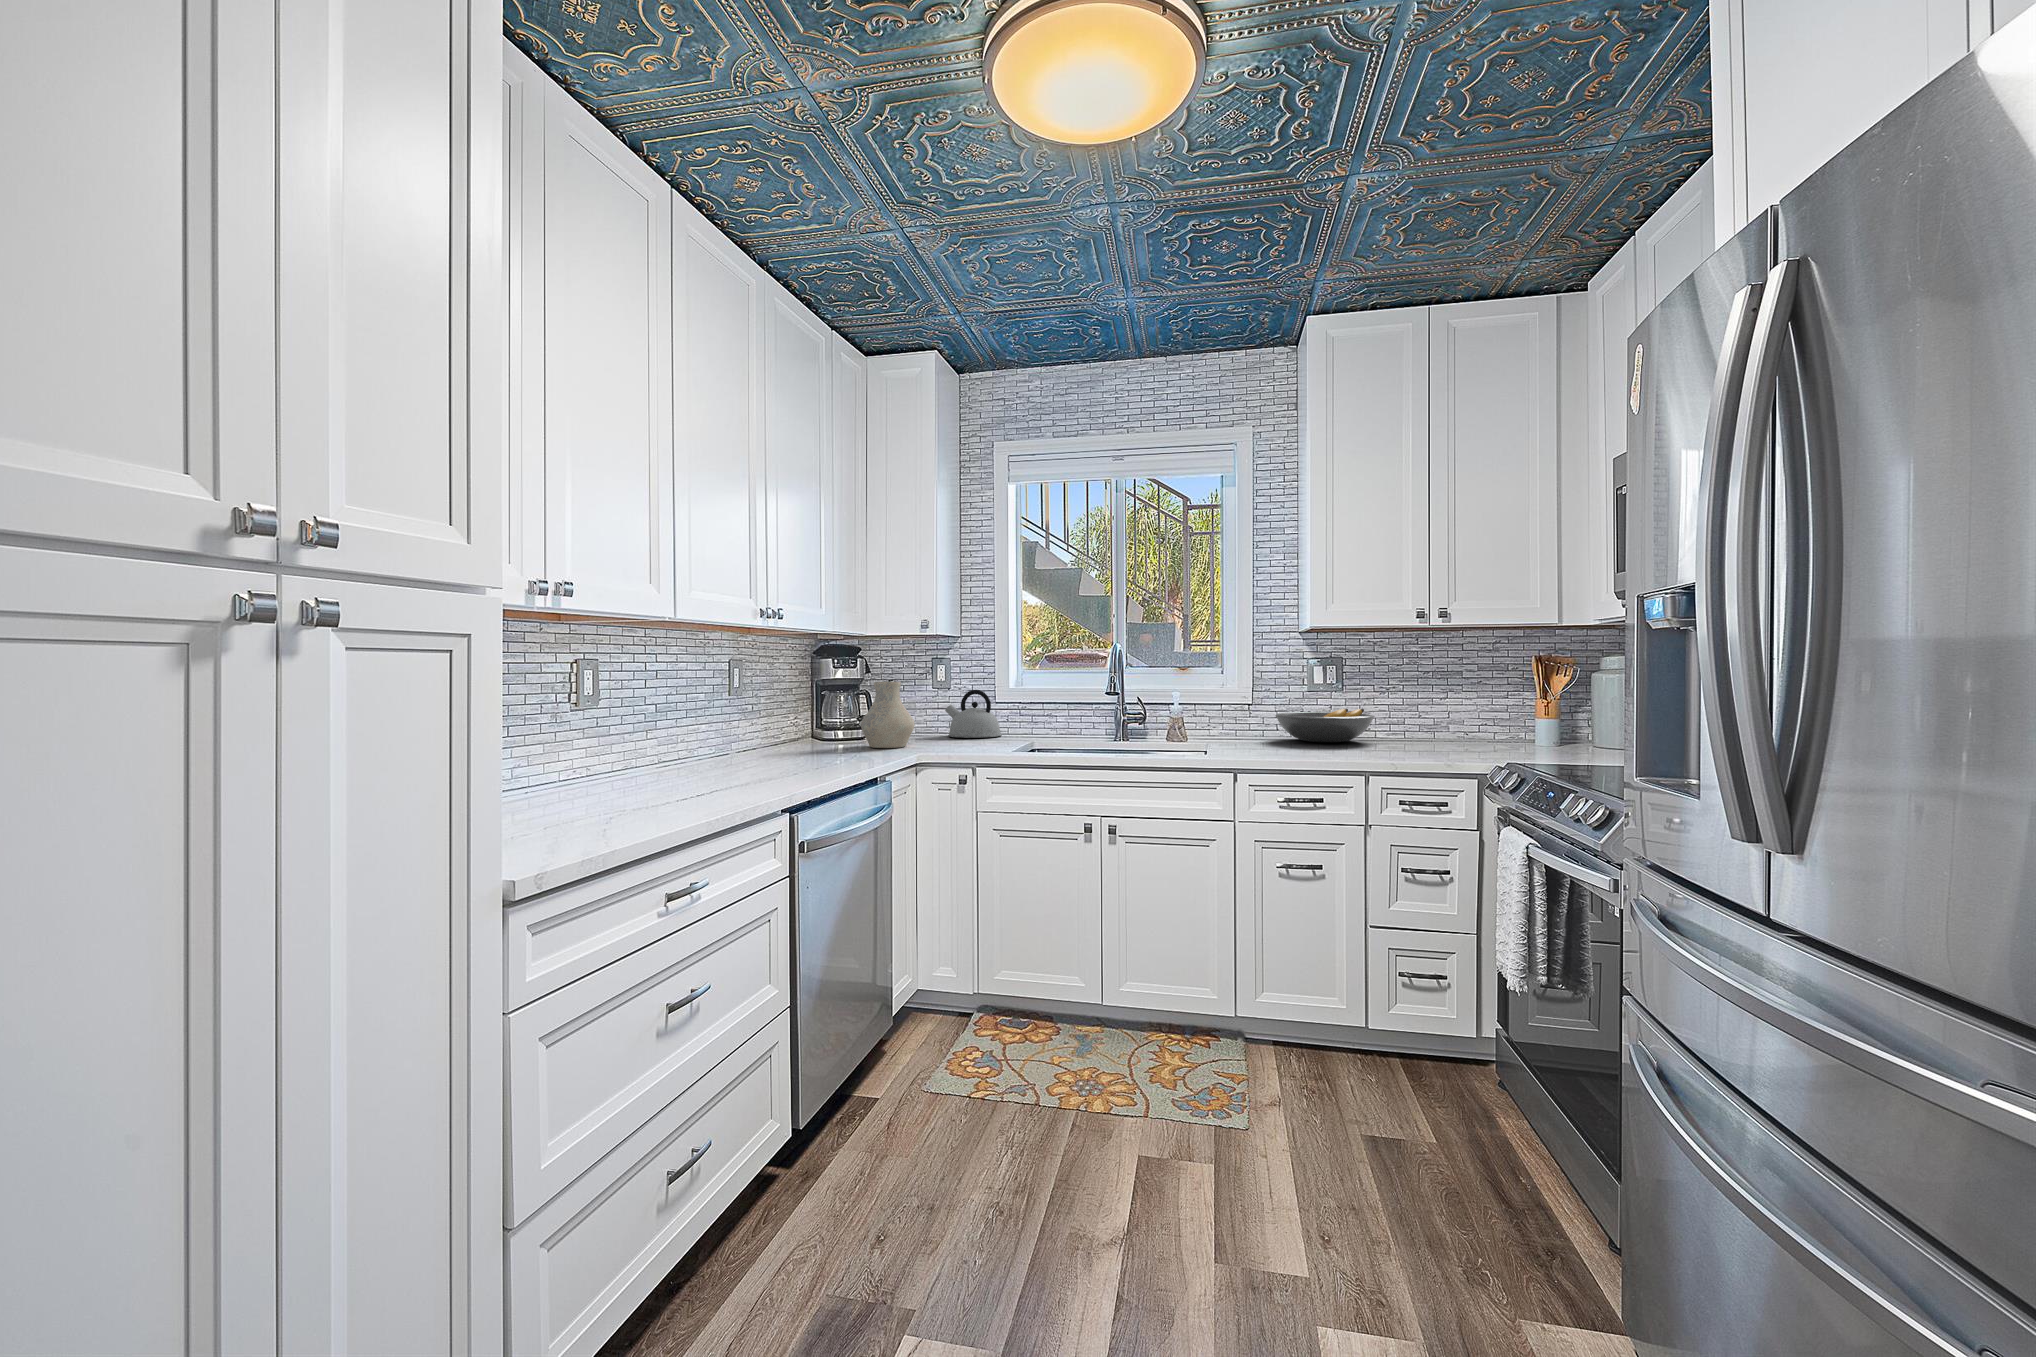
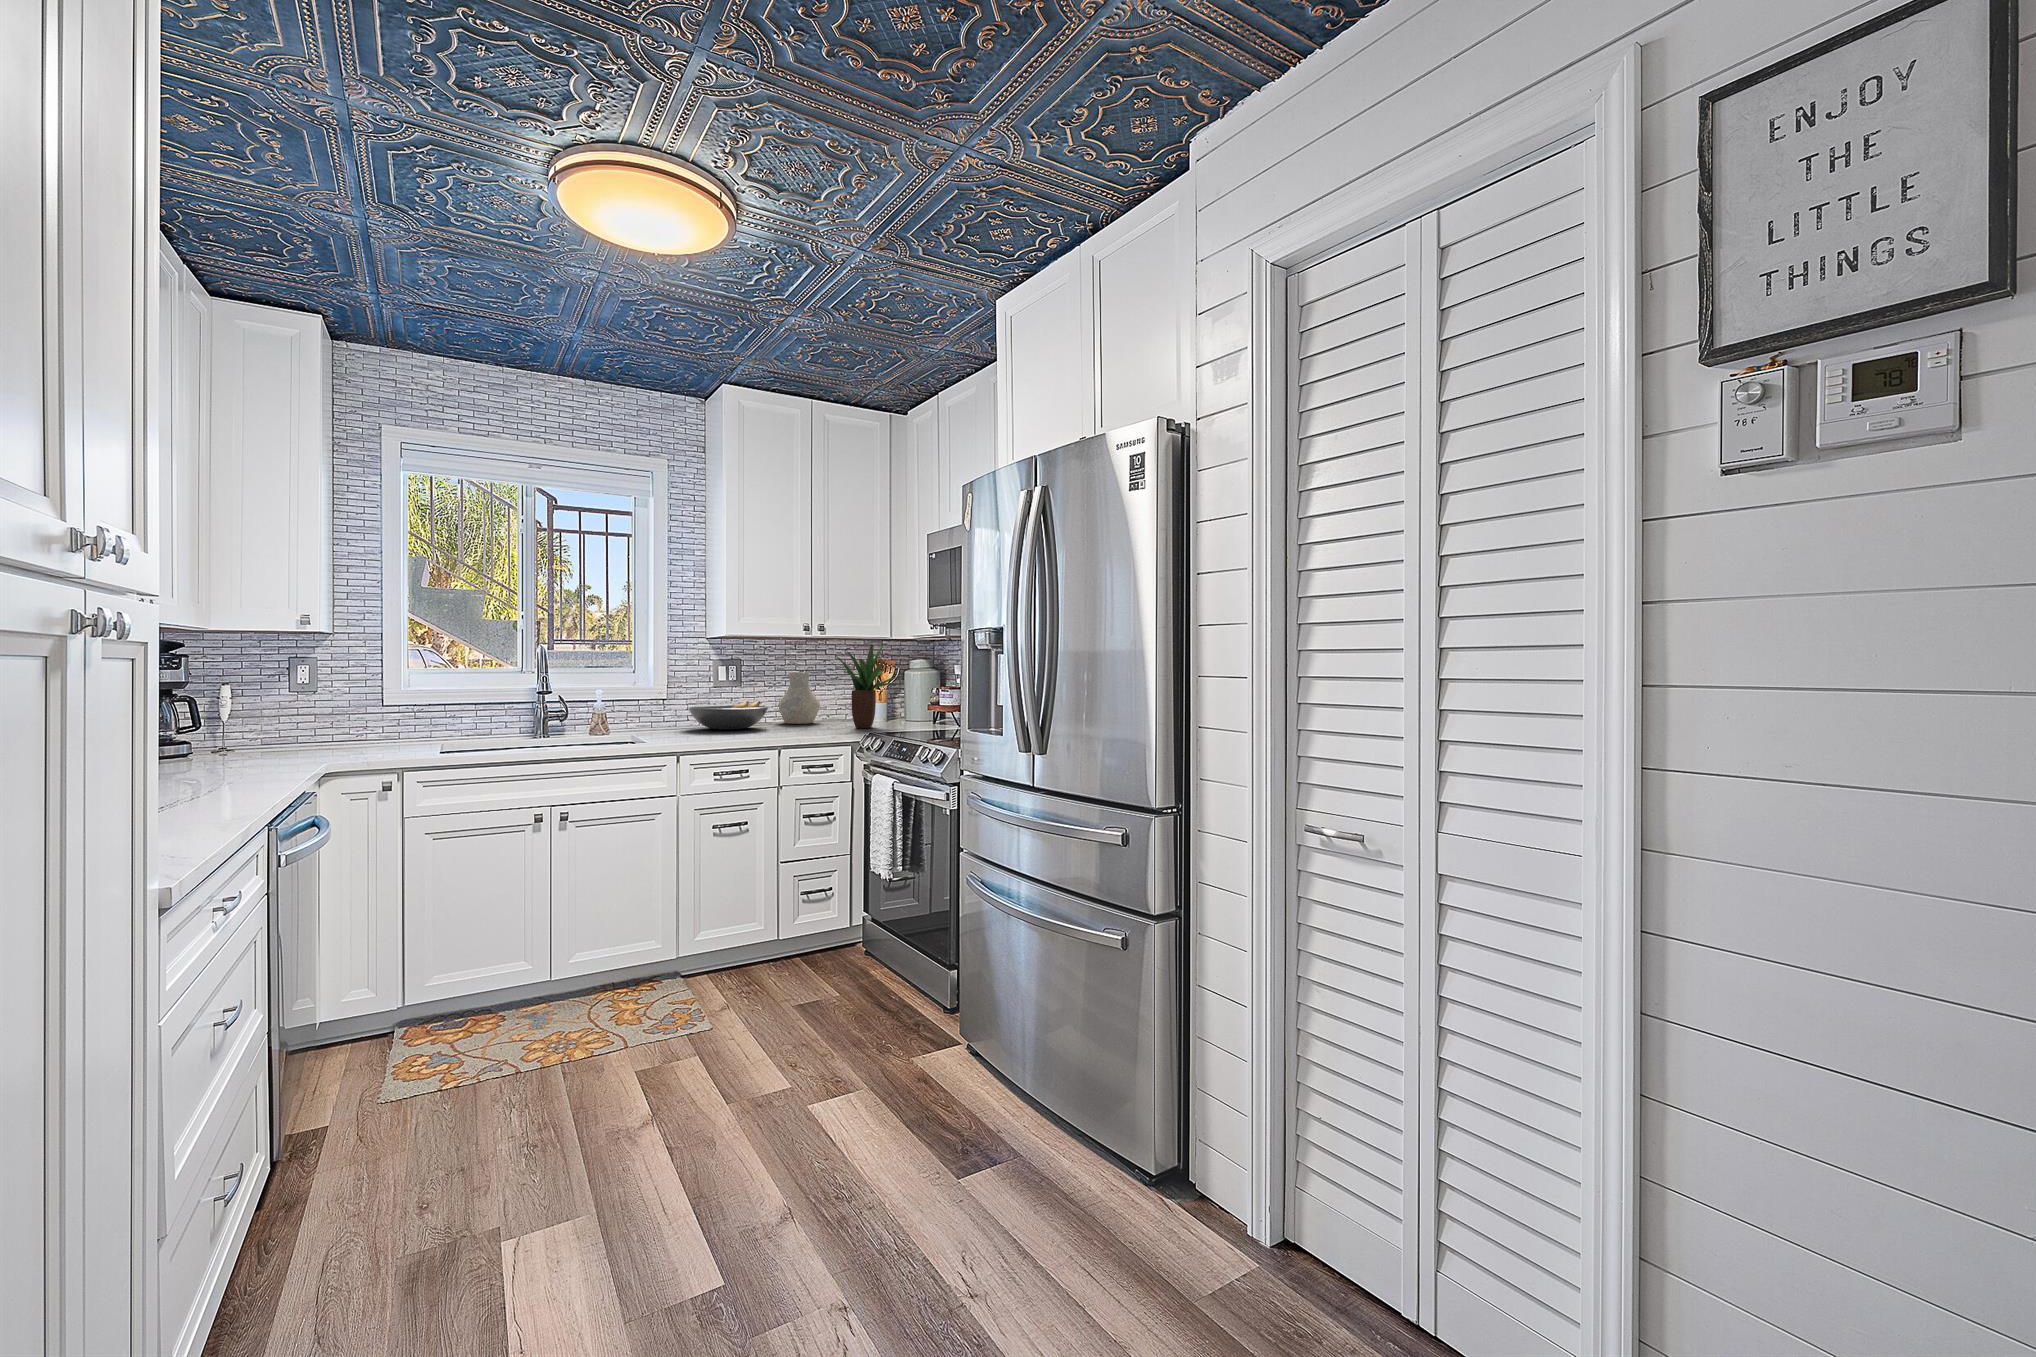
potted plant: none [1467,630,1577,751] -> present [836,644,901,728]
vase: present [861,682,915,748] -> present [778,673,820,724]
kettle: present [945,690,1001,738] -> none [311,690,390,743]

